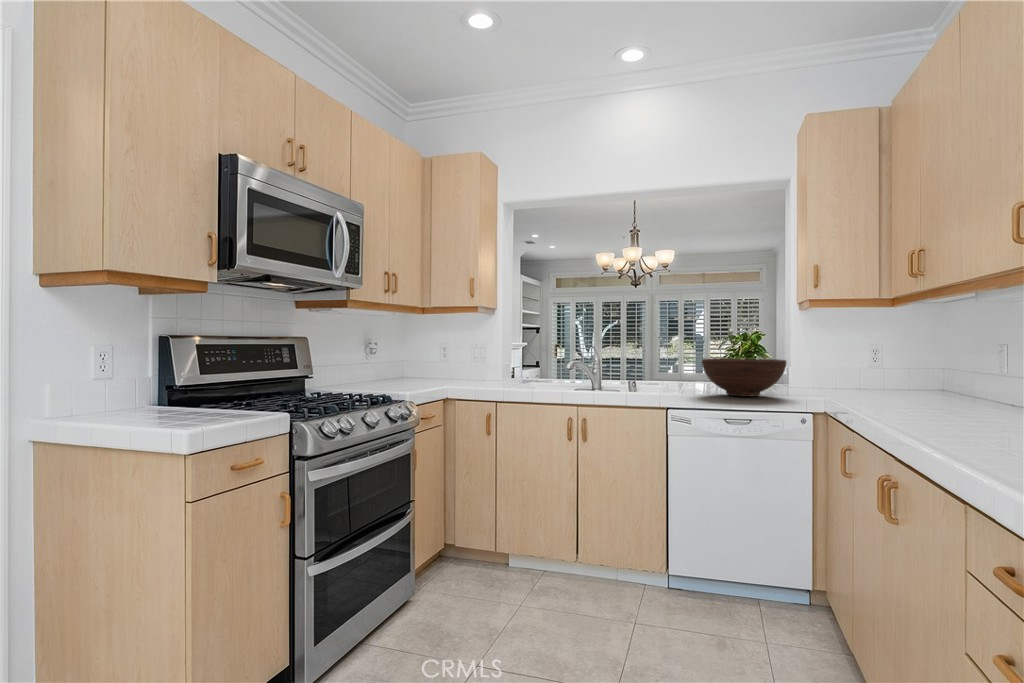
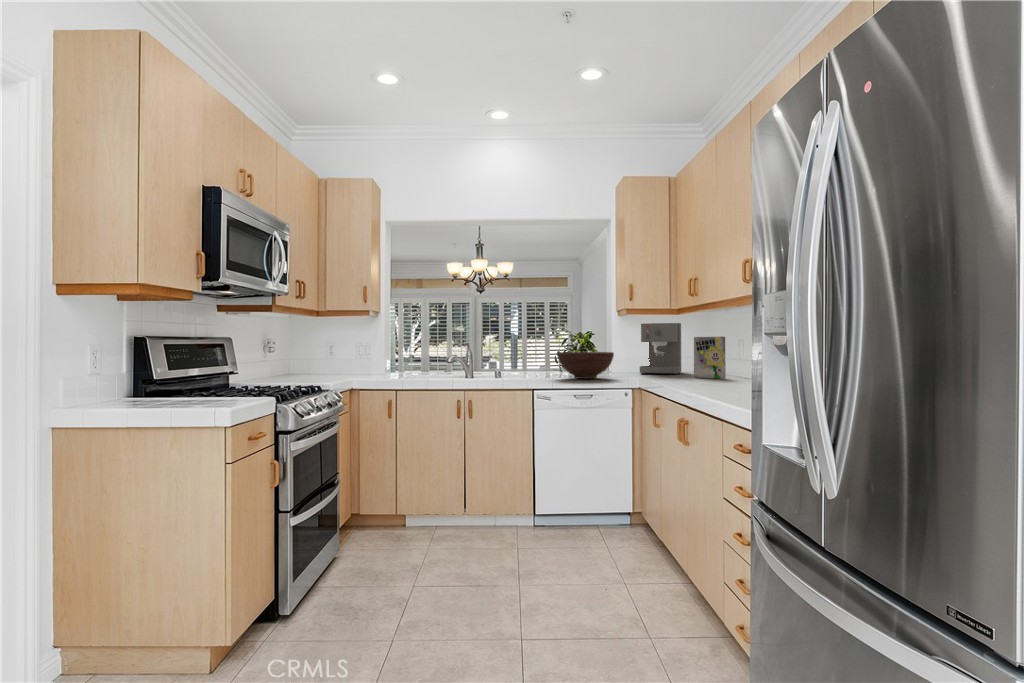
coffee maker: none [831,318,901,394] -> present [640,323,681,374]
cereal box: none [923,339,983,406] -> present [694,336,726,379]

